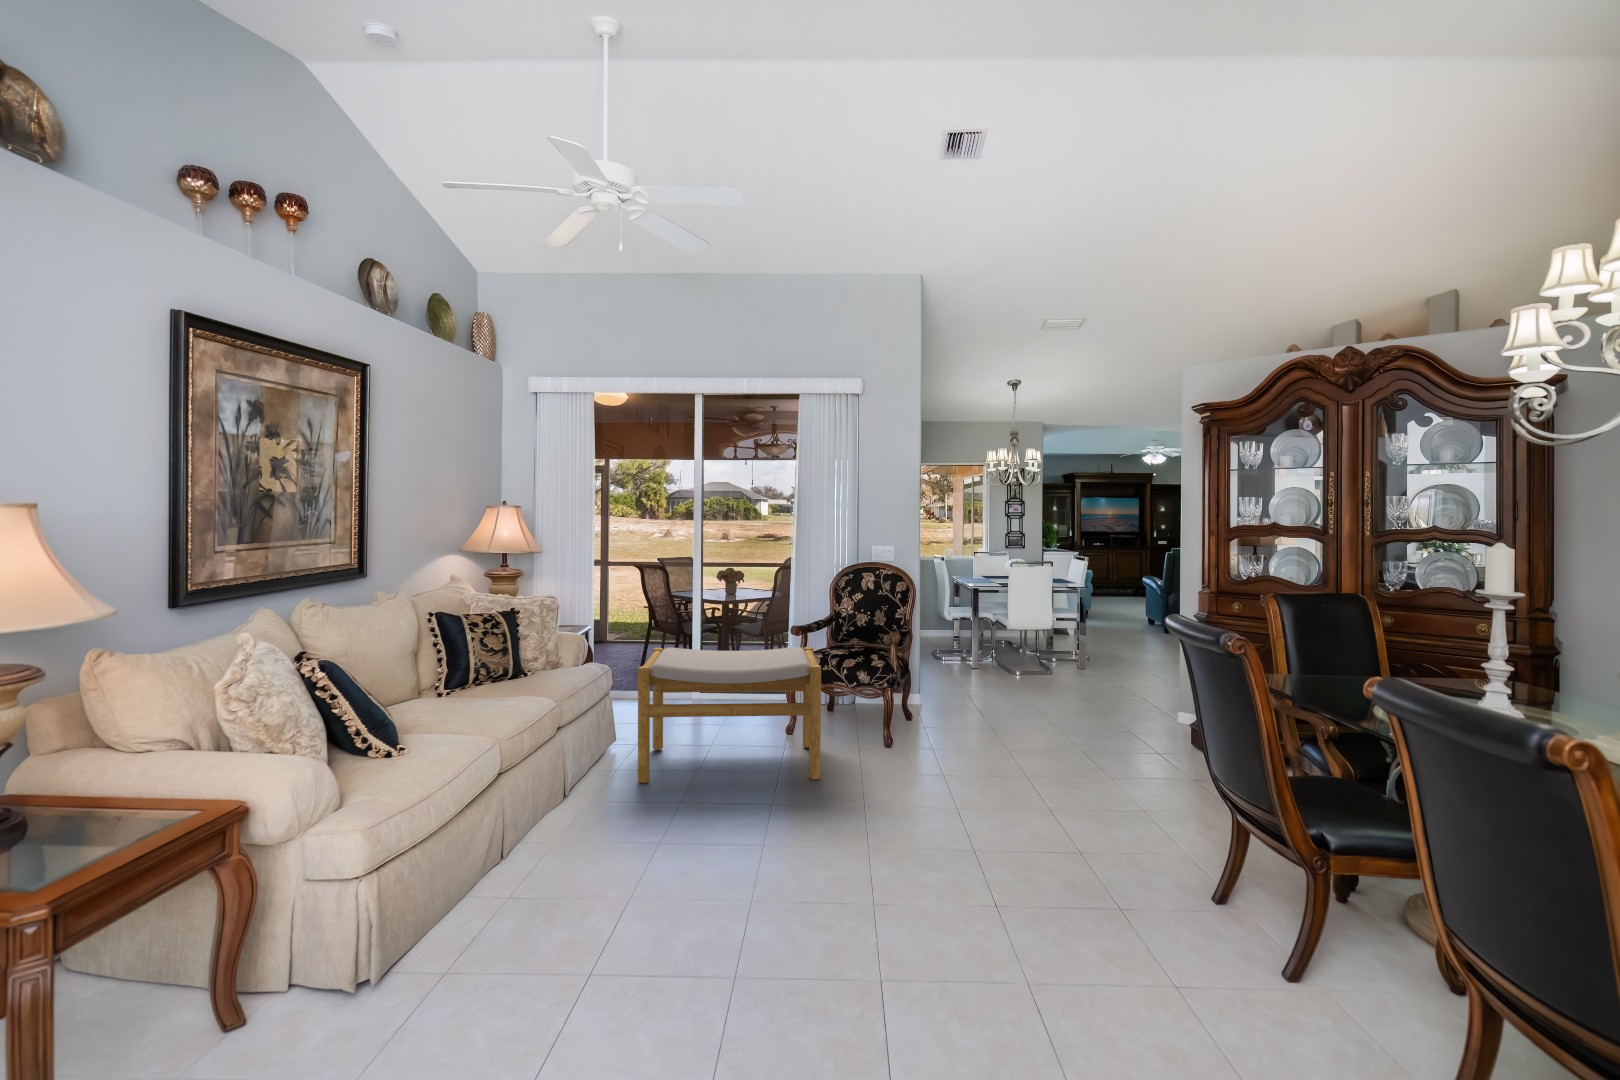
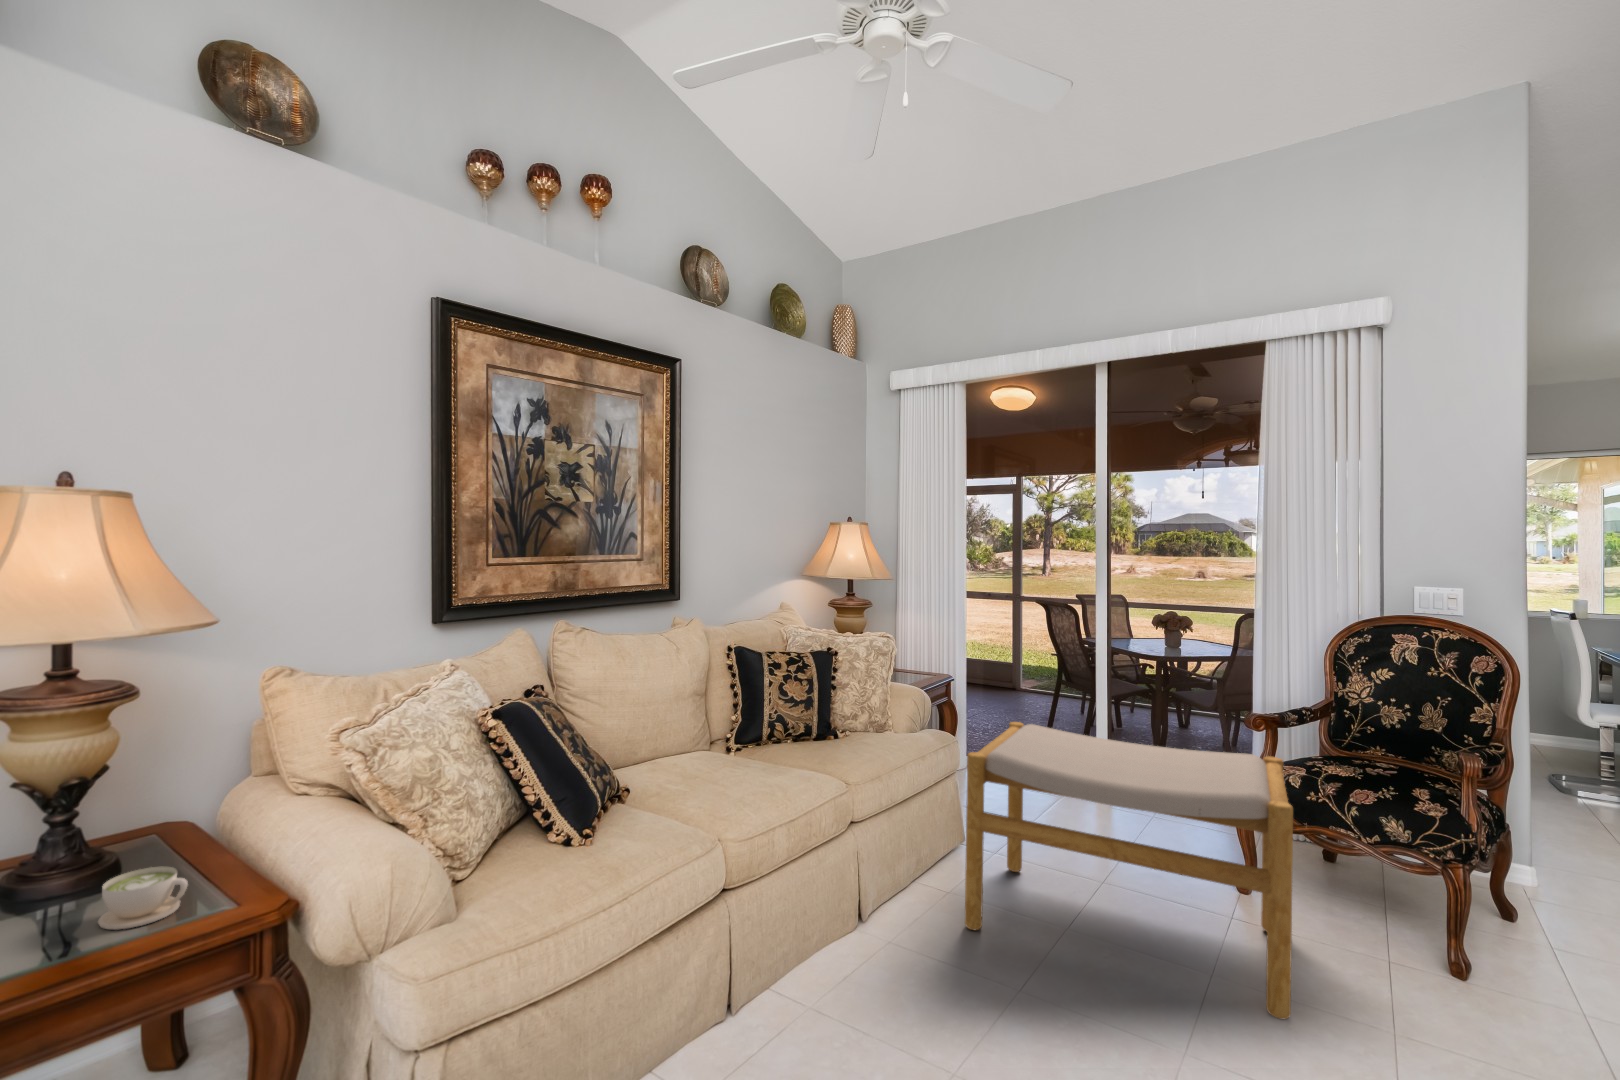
coffee cup: none [67,797,142,843] -> present [98,866,188,930]

